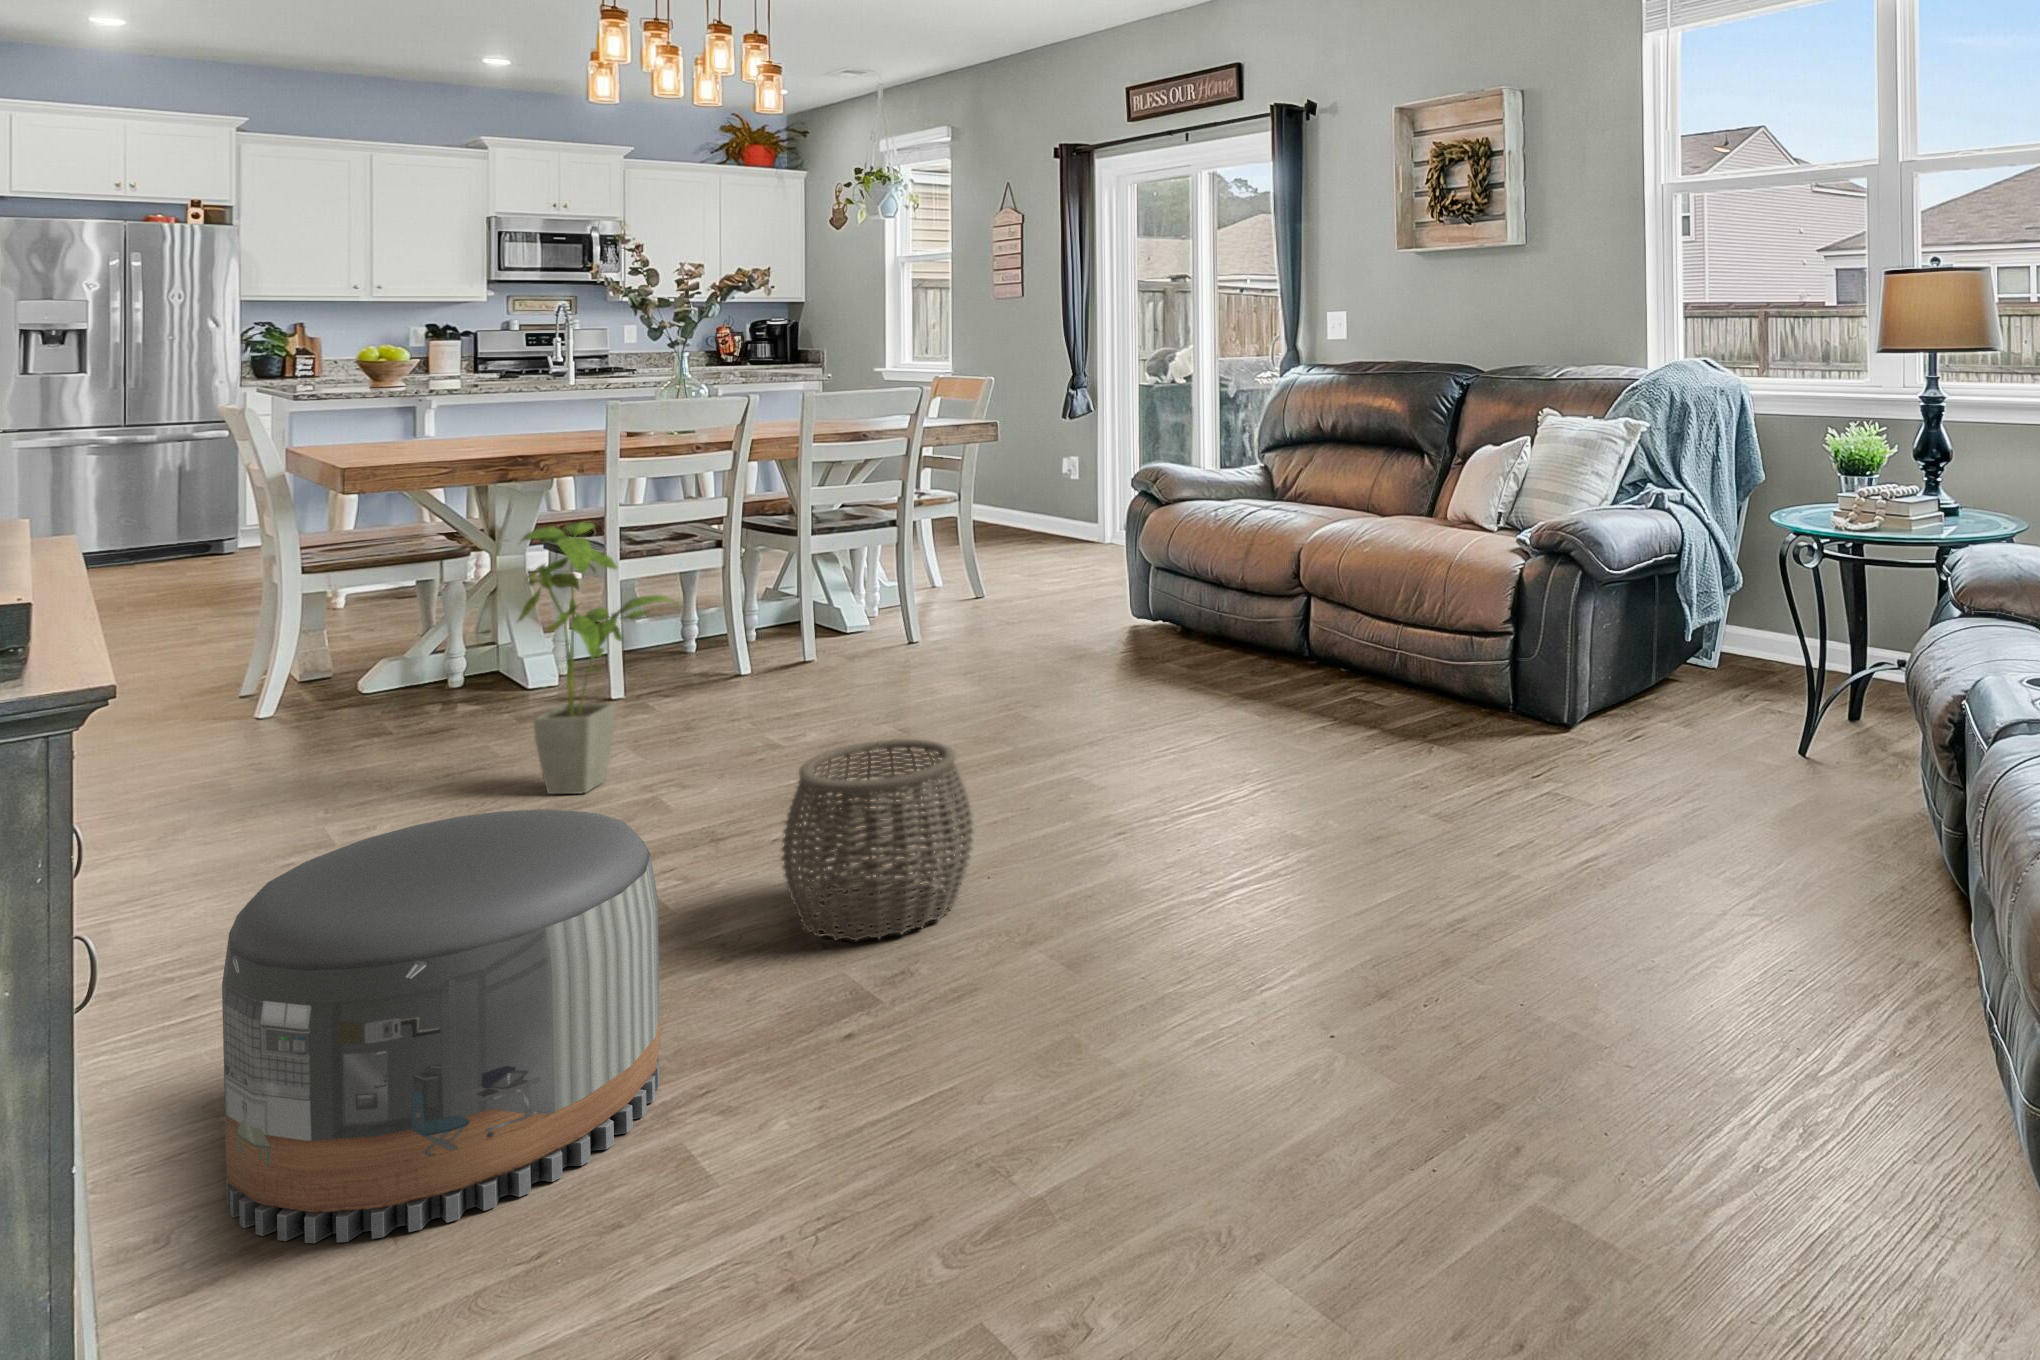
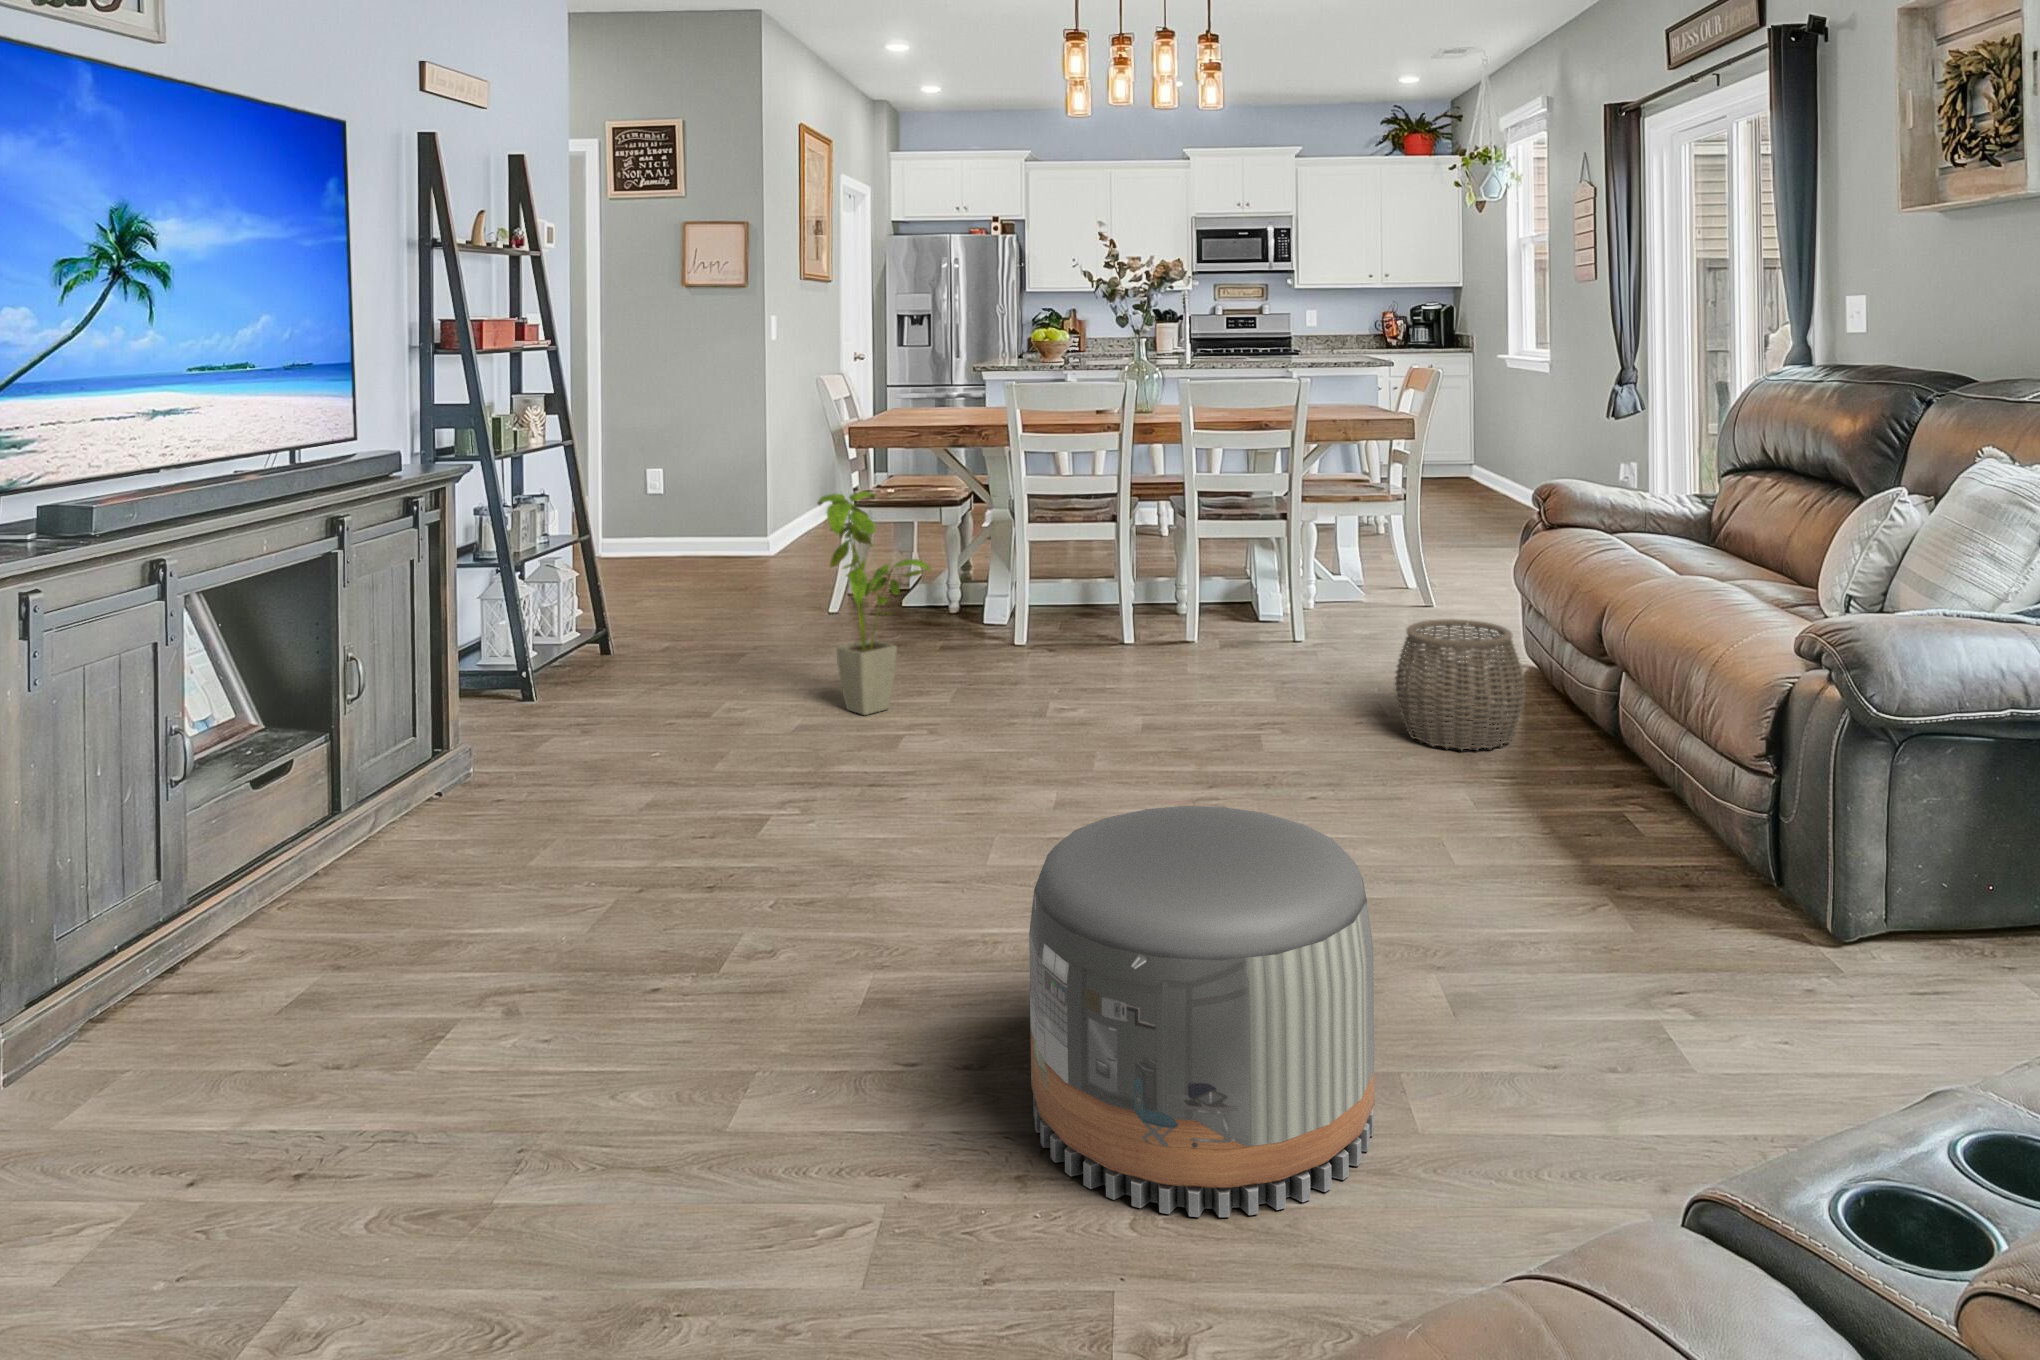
woven basket: present [781,739,974,941] -> present [1395,619,1525,750]
pouf: present [222,809,660,1243] -> present [1029,806,1375,1217]

